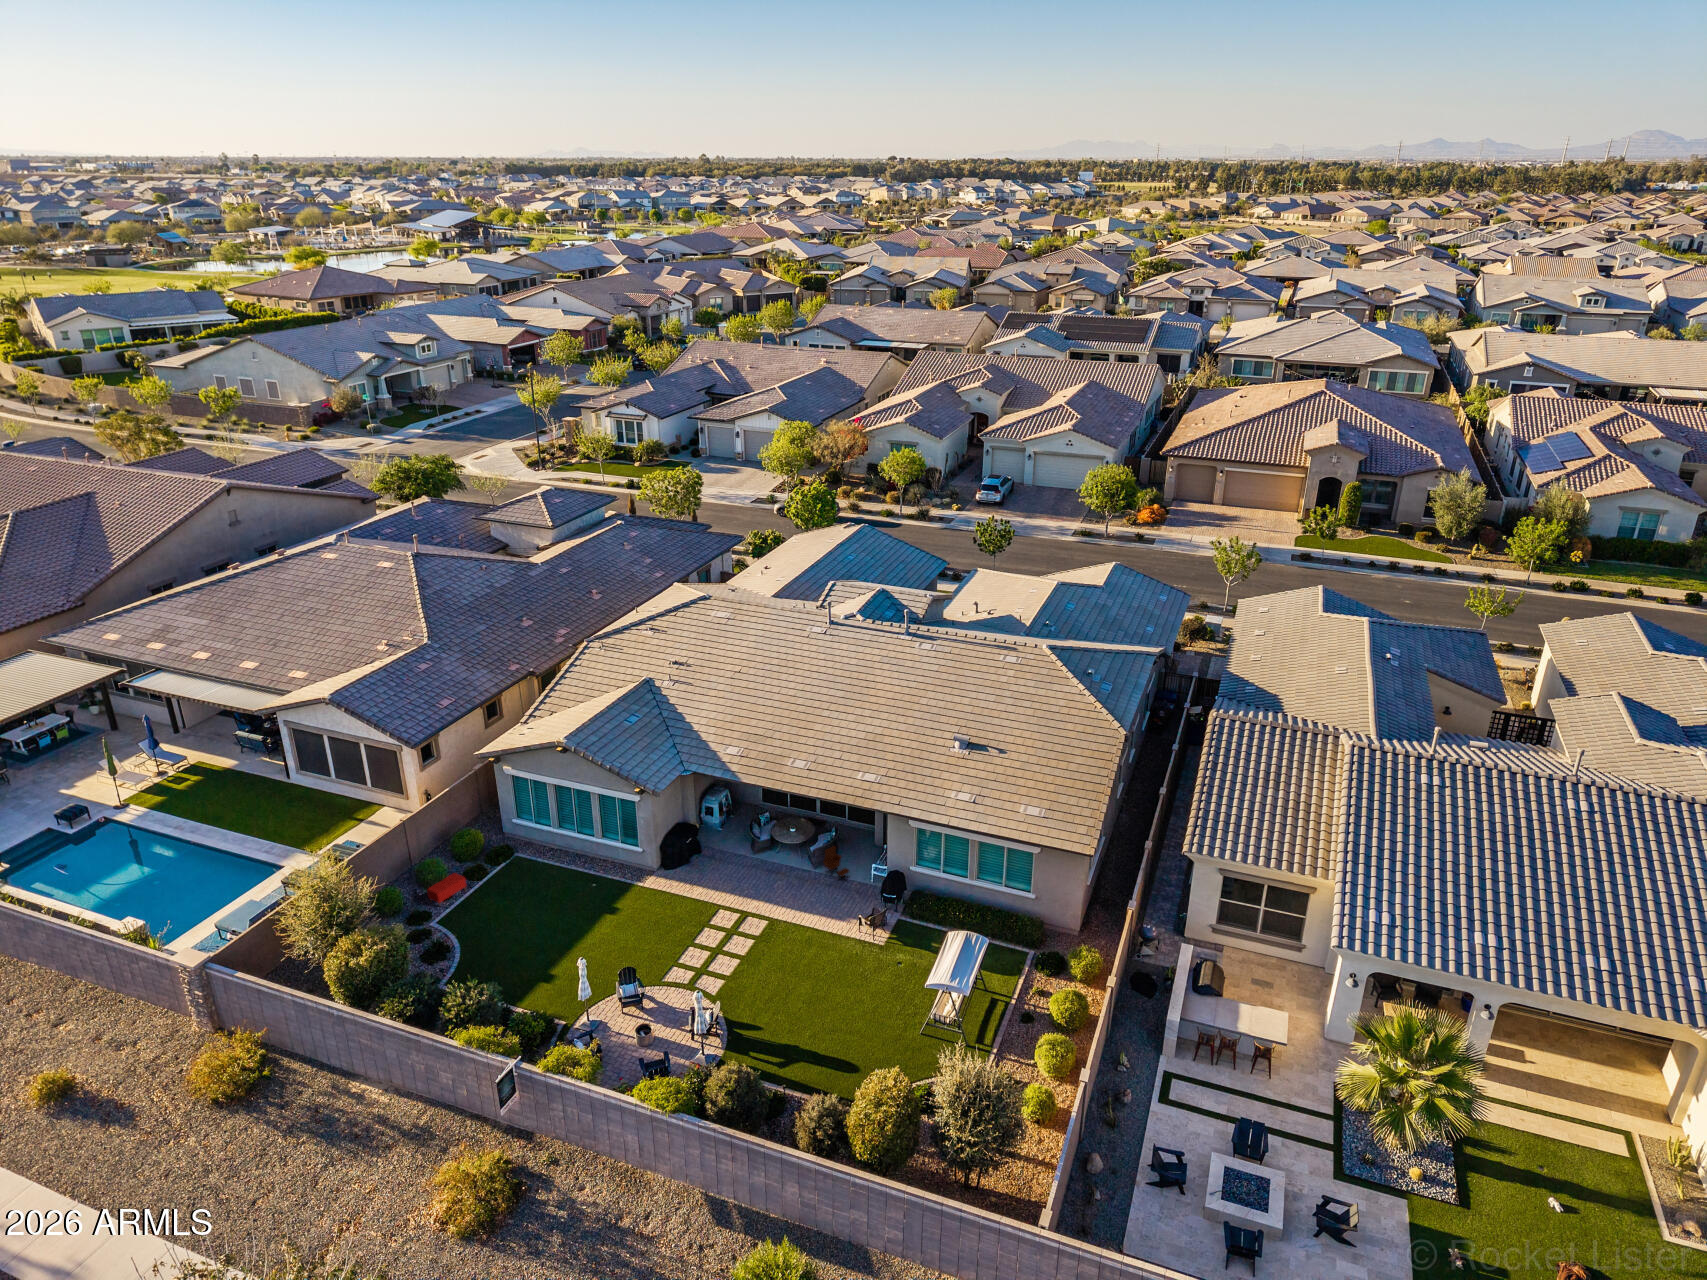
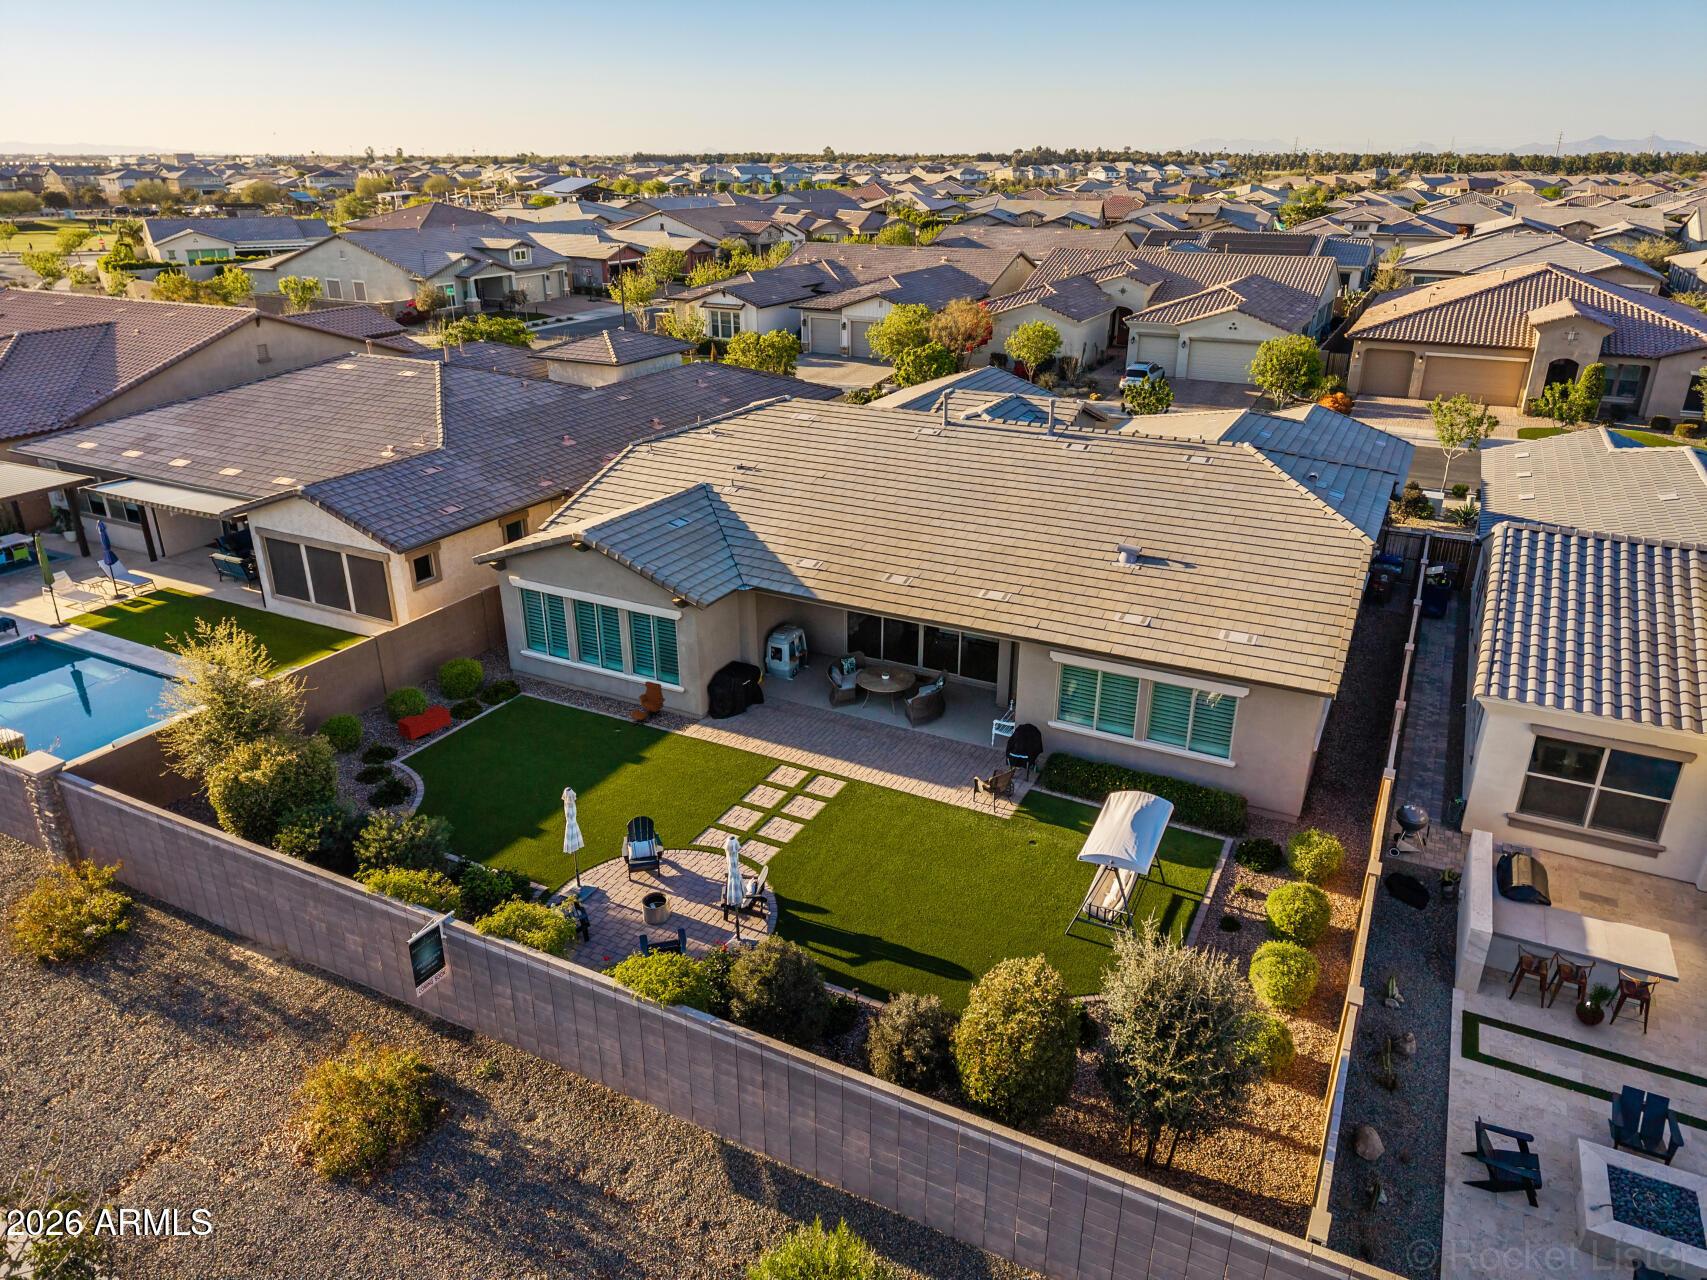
lounge chair: present [823,846,849,878] -> present [631,681,665,727]
potted tree: none [1230,1050,1252,1077] -> present [1575,982,1619,1025]

